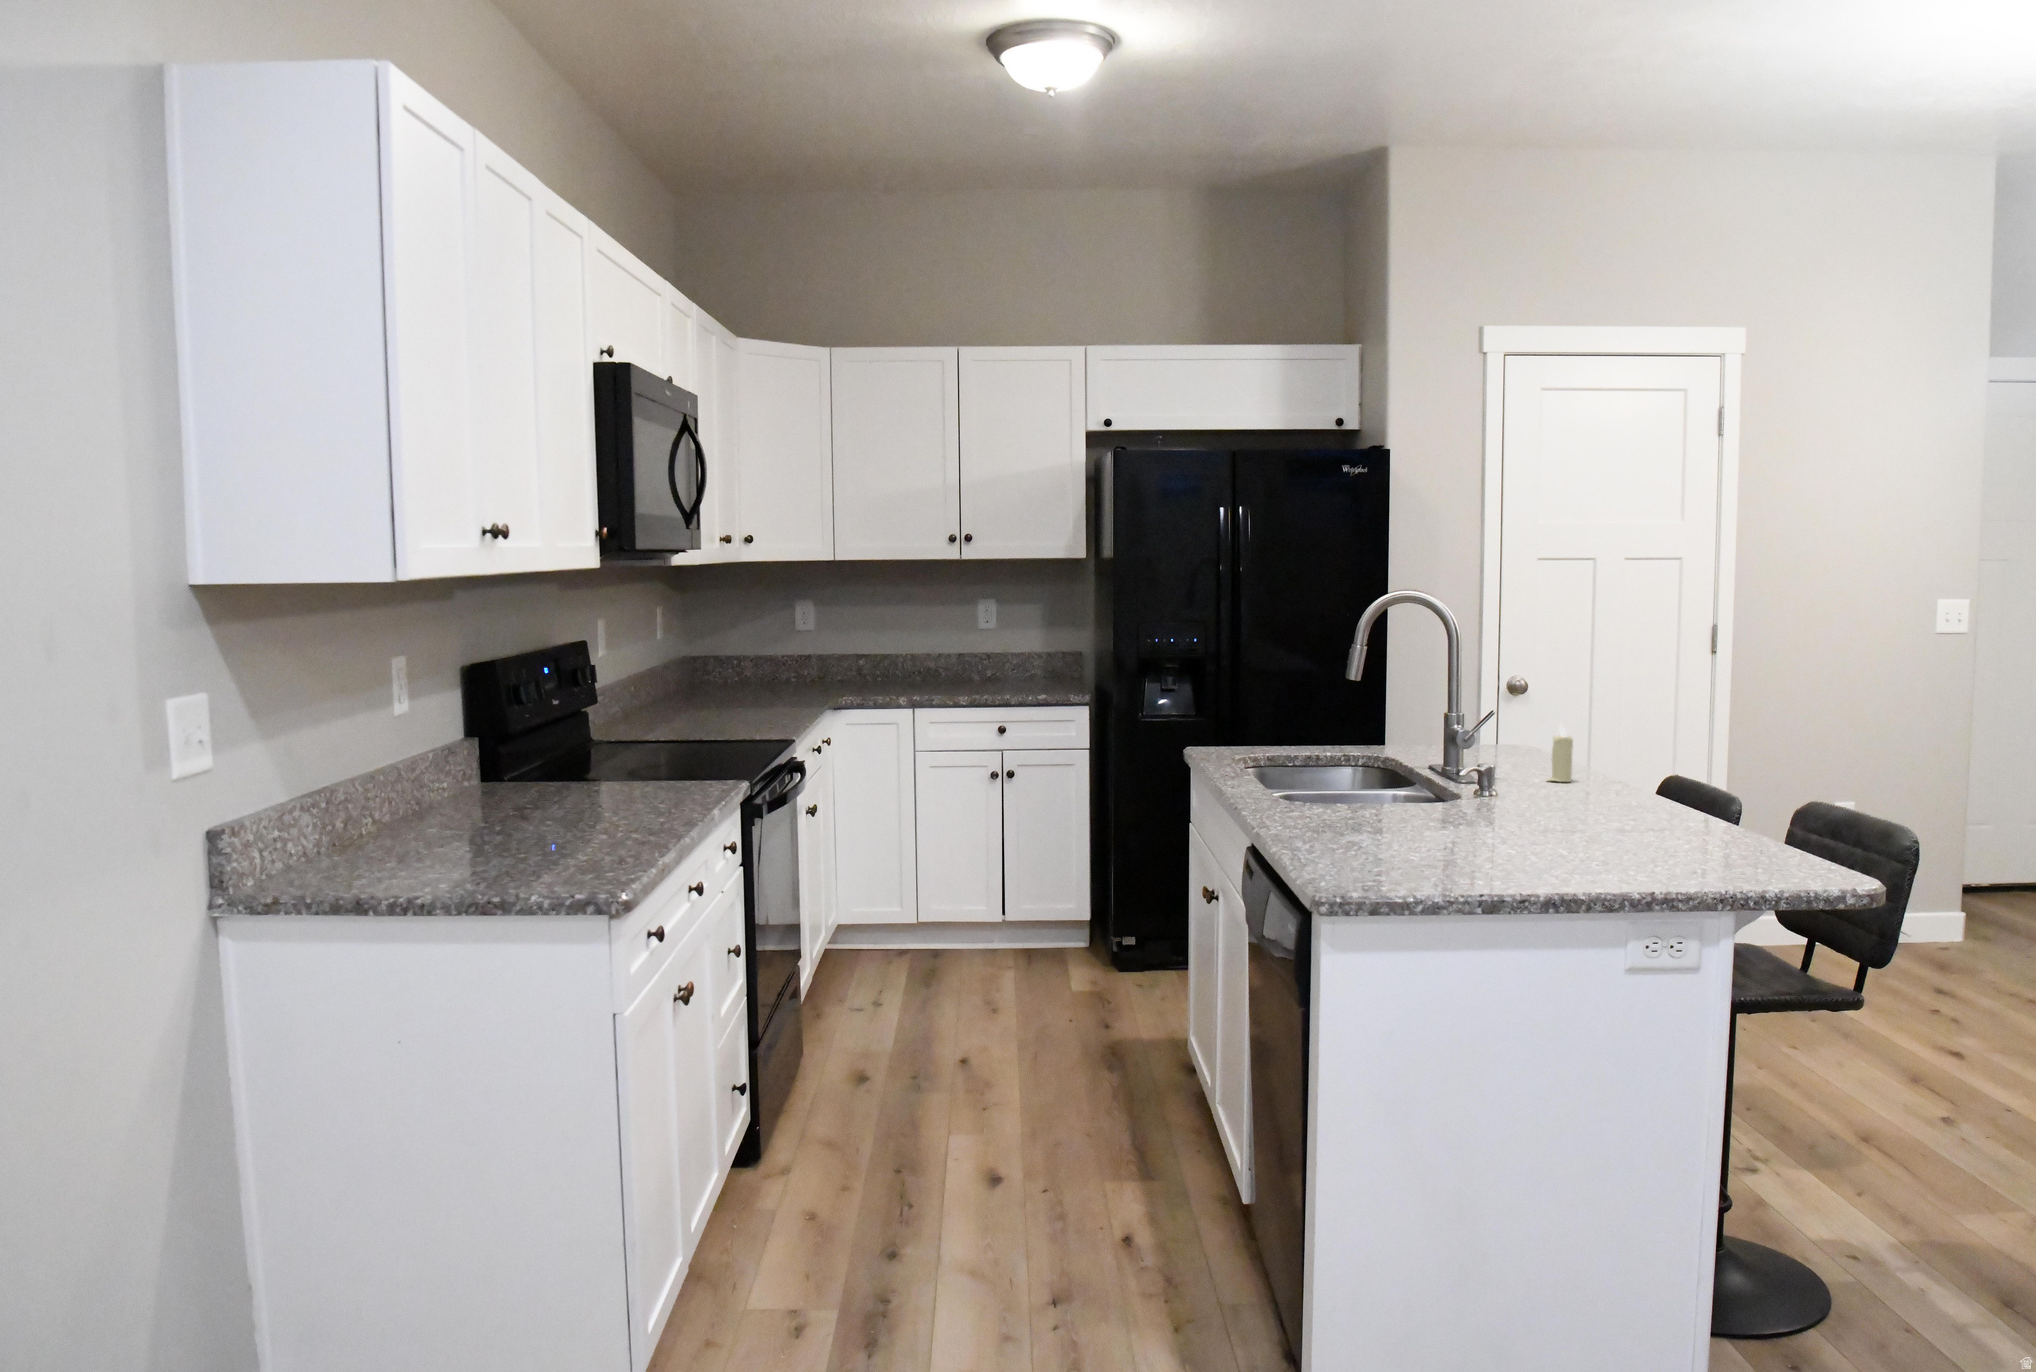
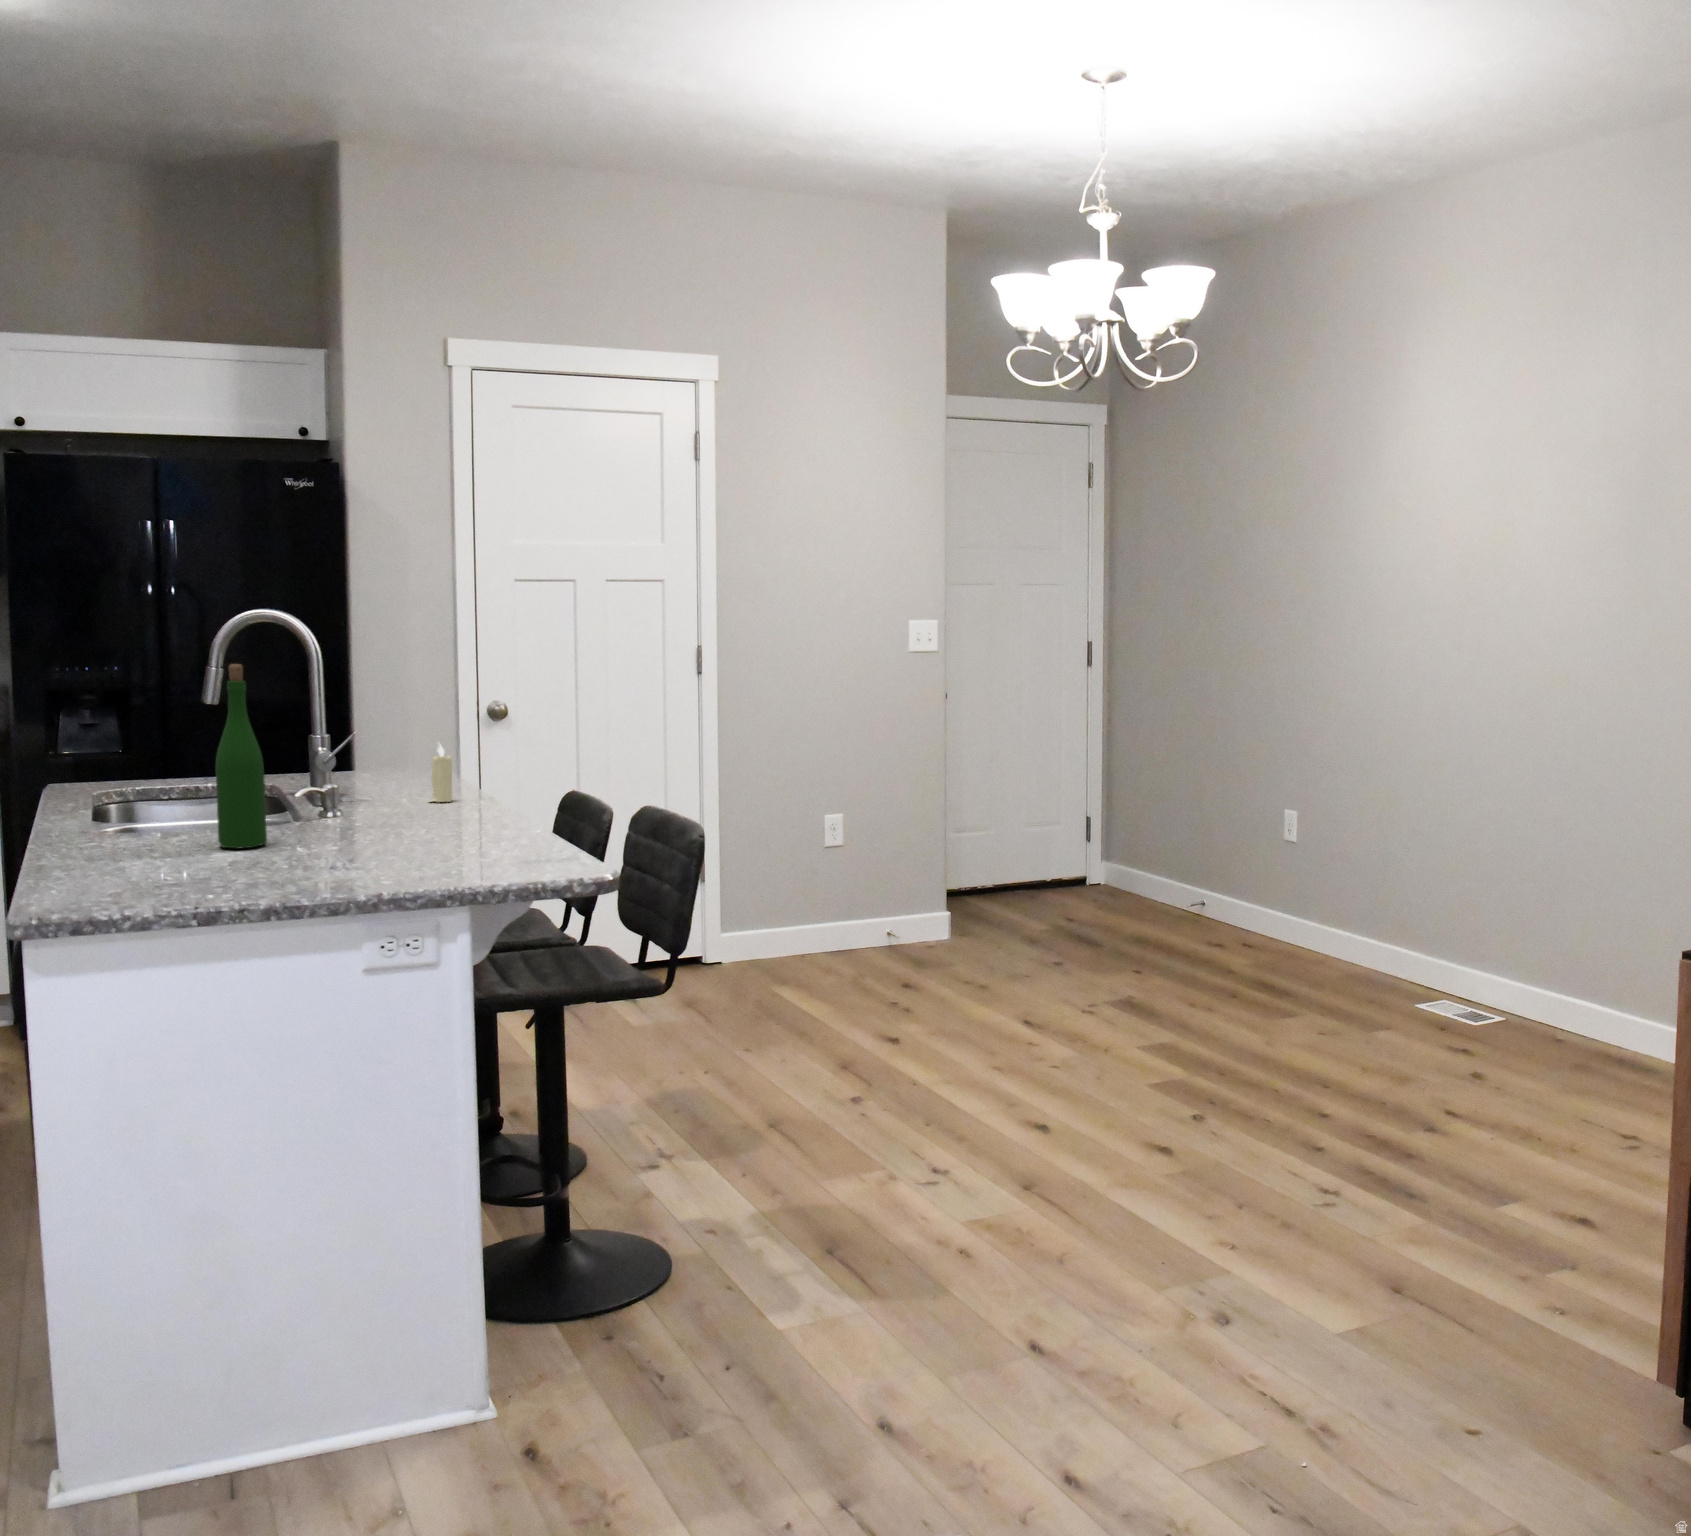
wine bottle: none [1410,651,1458,826] -> present [216,664,267,849]

